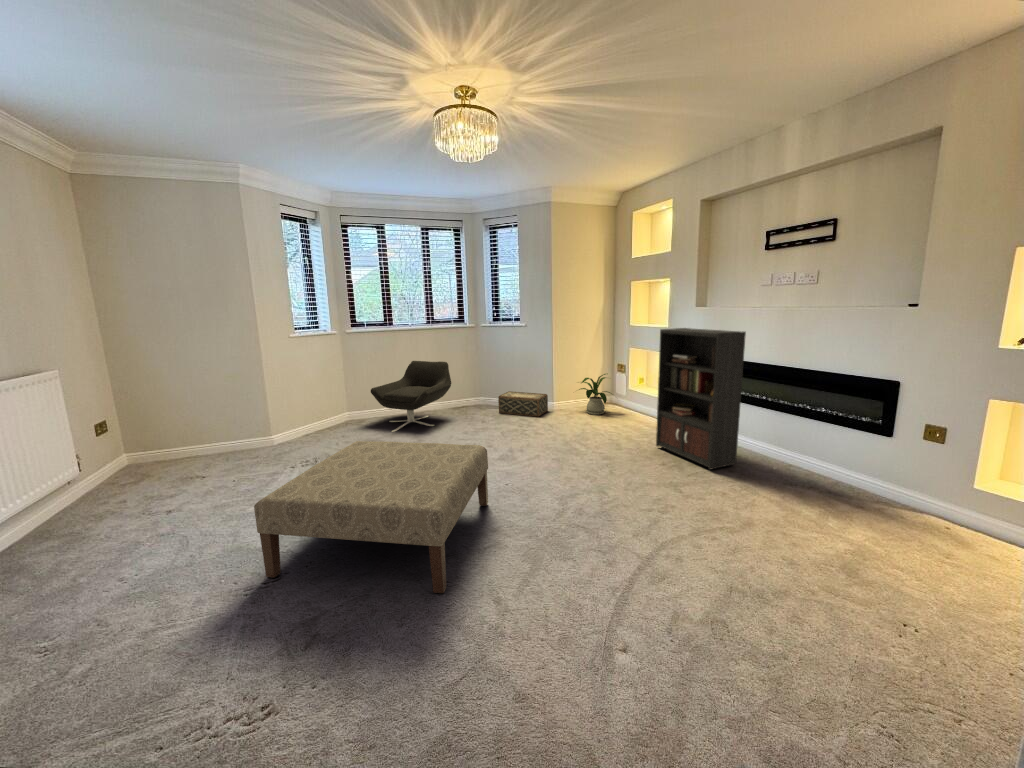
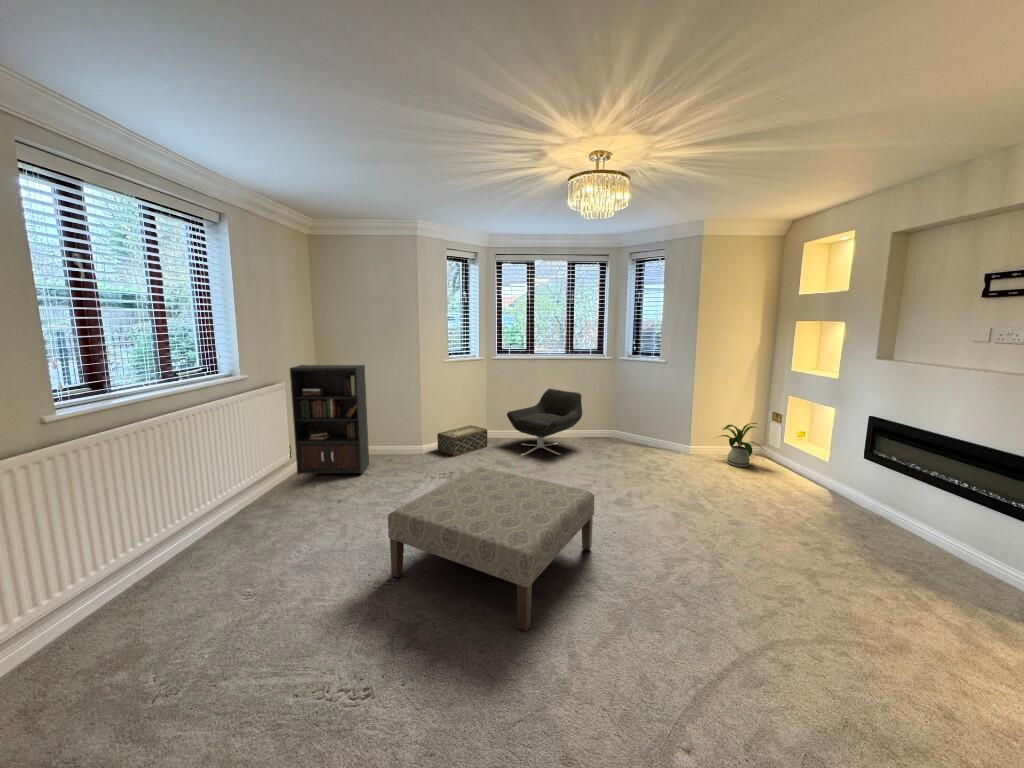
bookcase: present [656,328,776,469] -> present [290,365,391,475]
woven basket: present [498,391,548,417] -> present [437,425,487,456]

